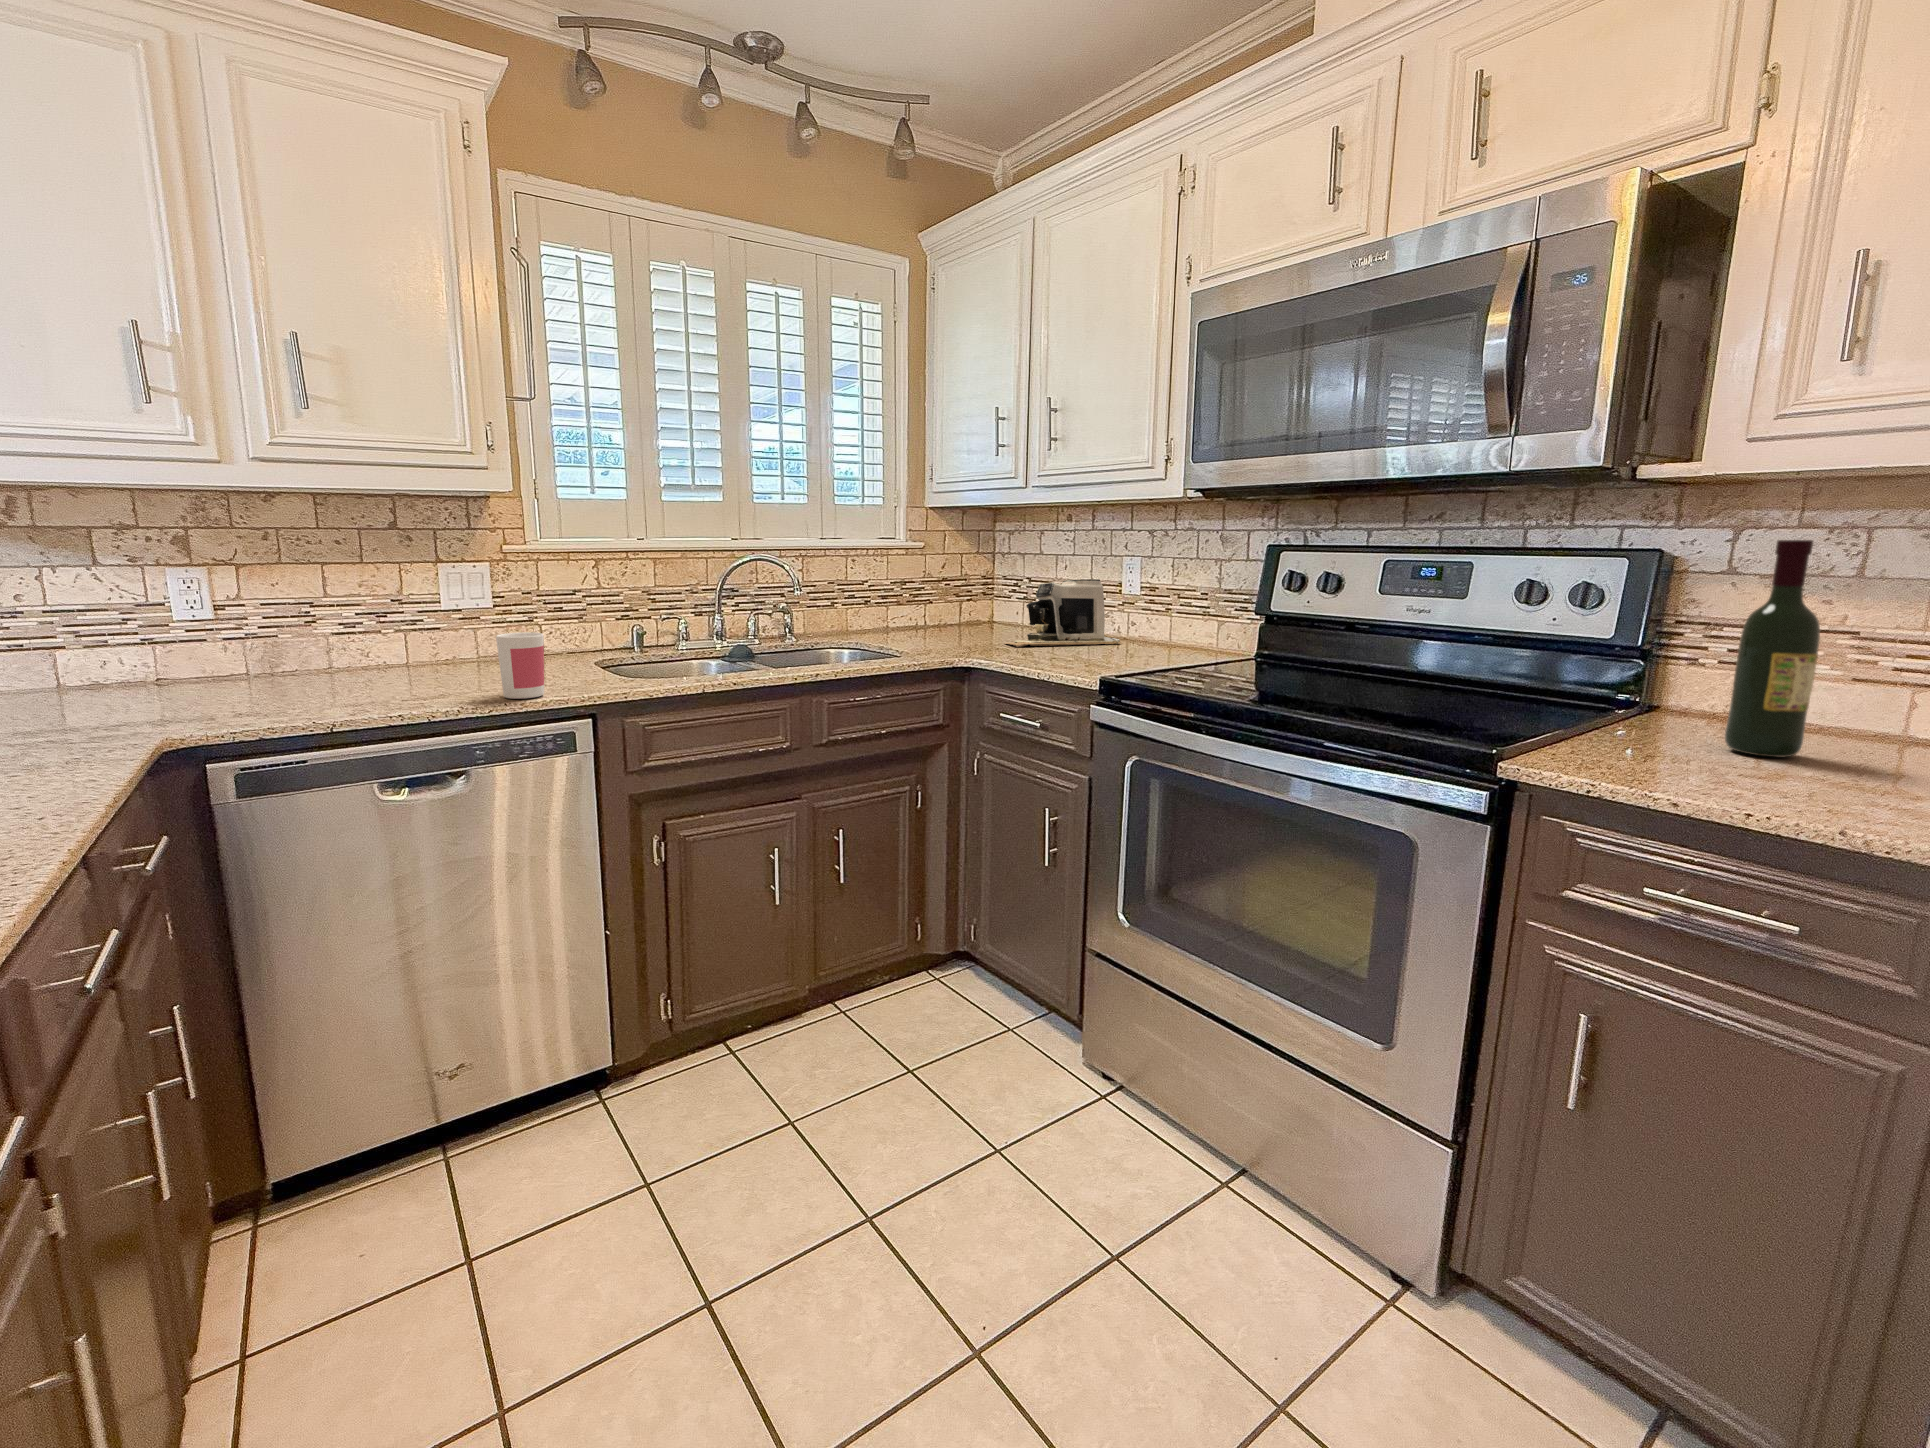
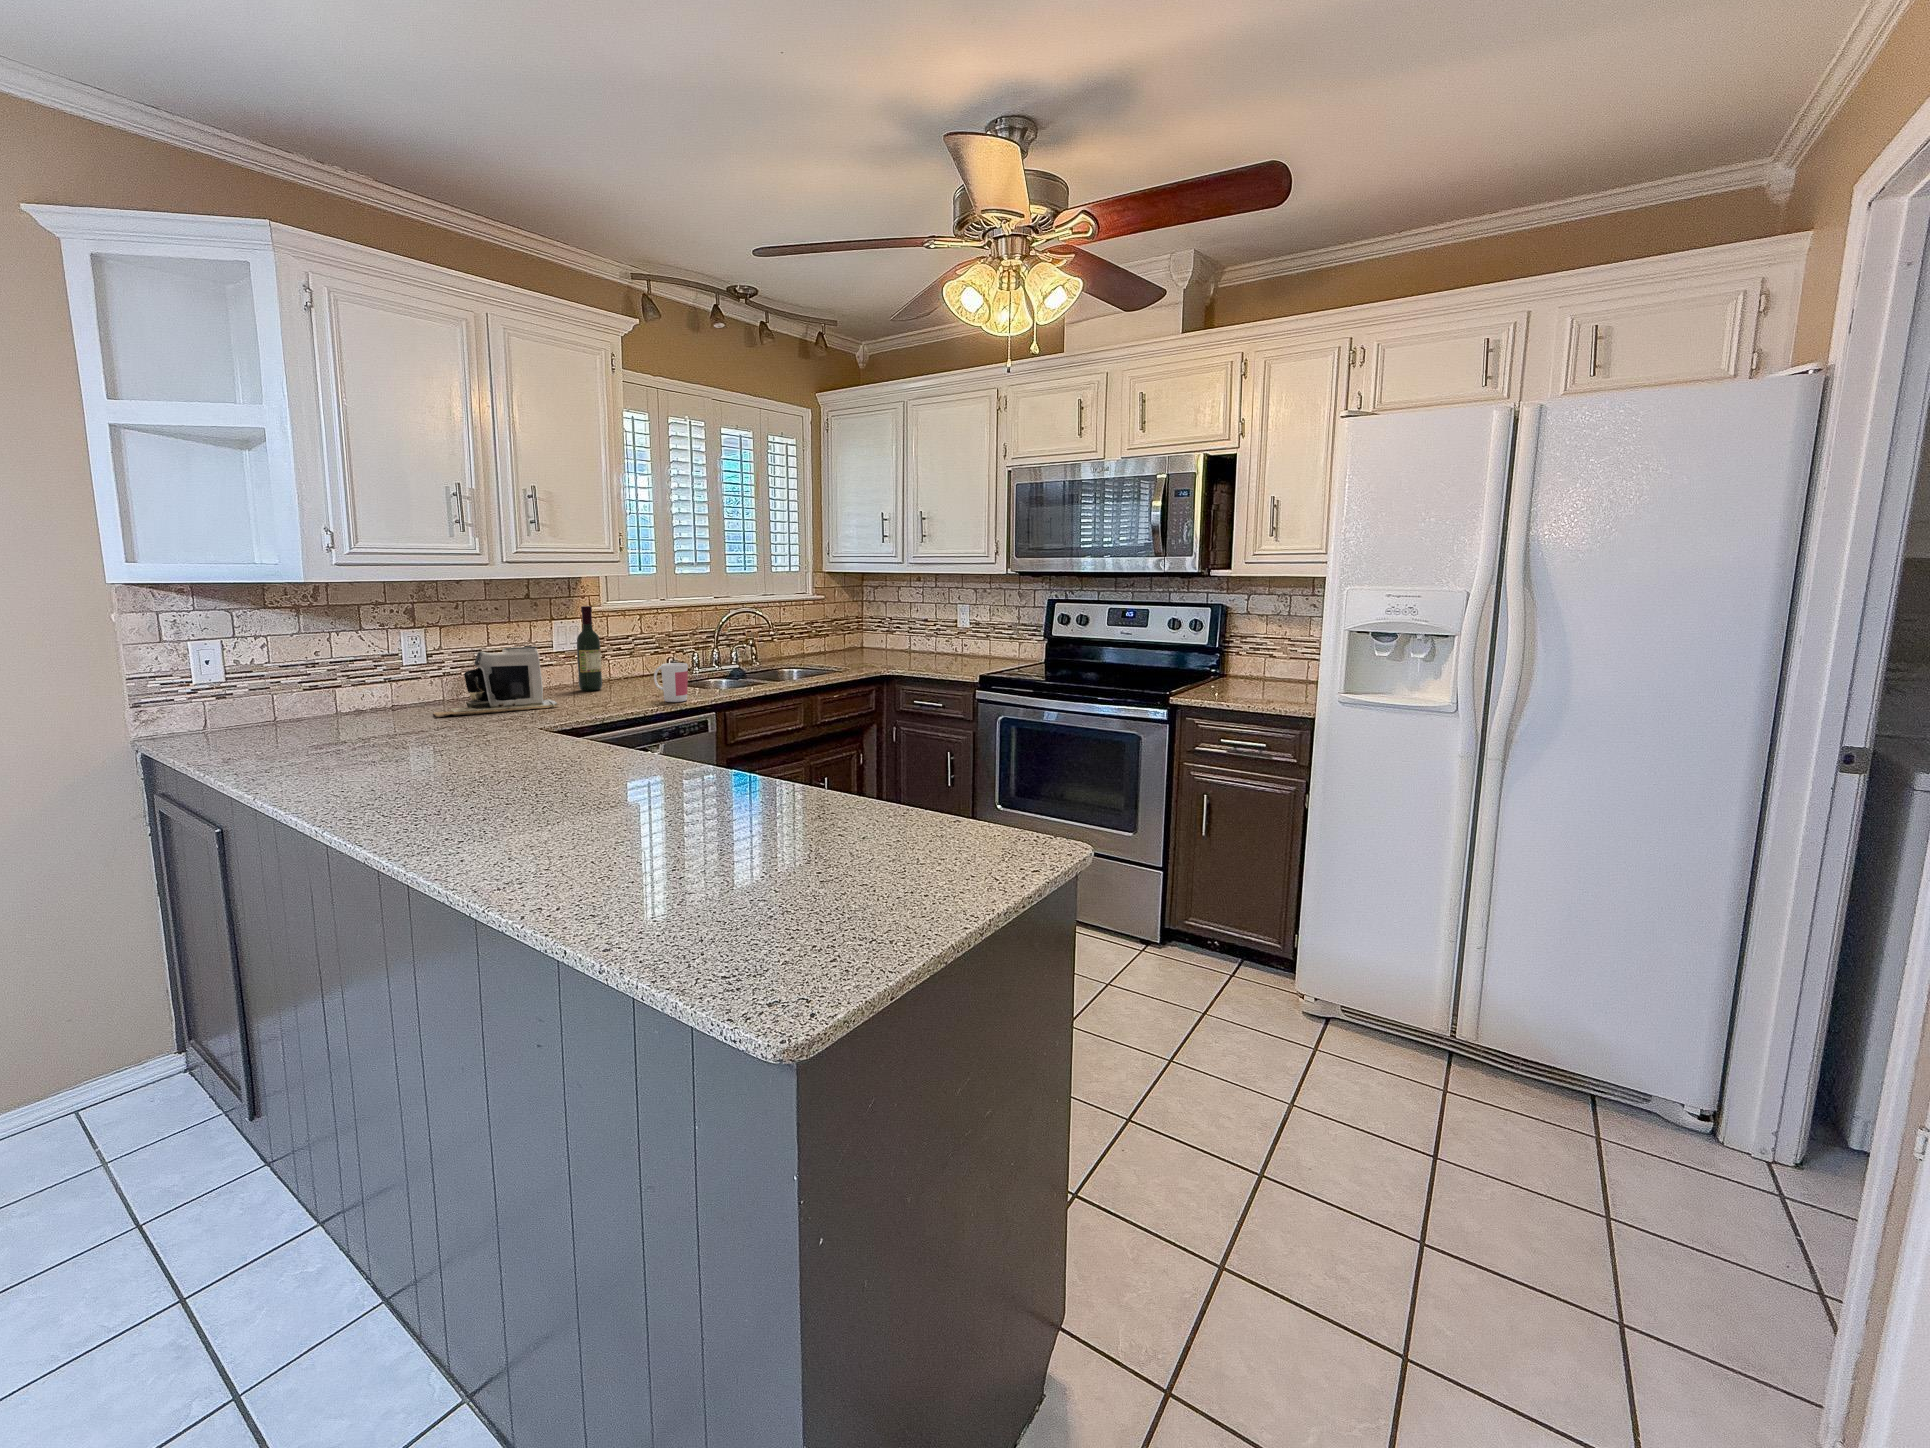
wine bottle: present [1725,540,1820,757] -> present [577,606,602,691]
coffee maker: present [1006,579,1122,647] -> present [434,646,558,717]

